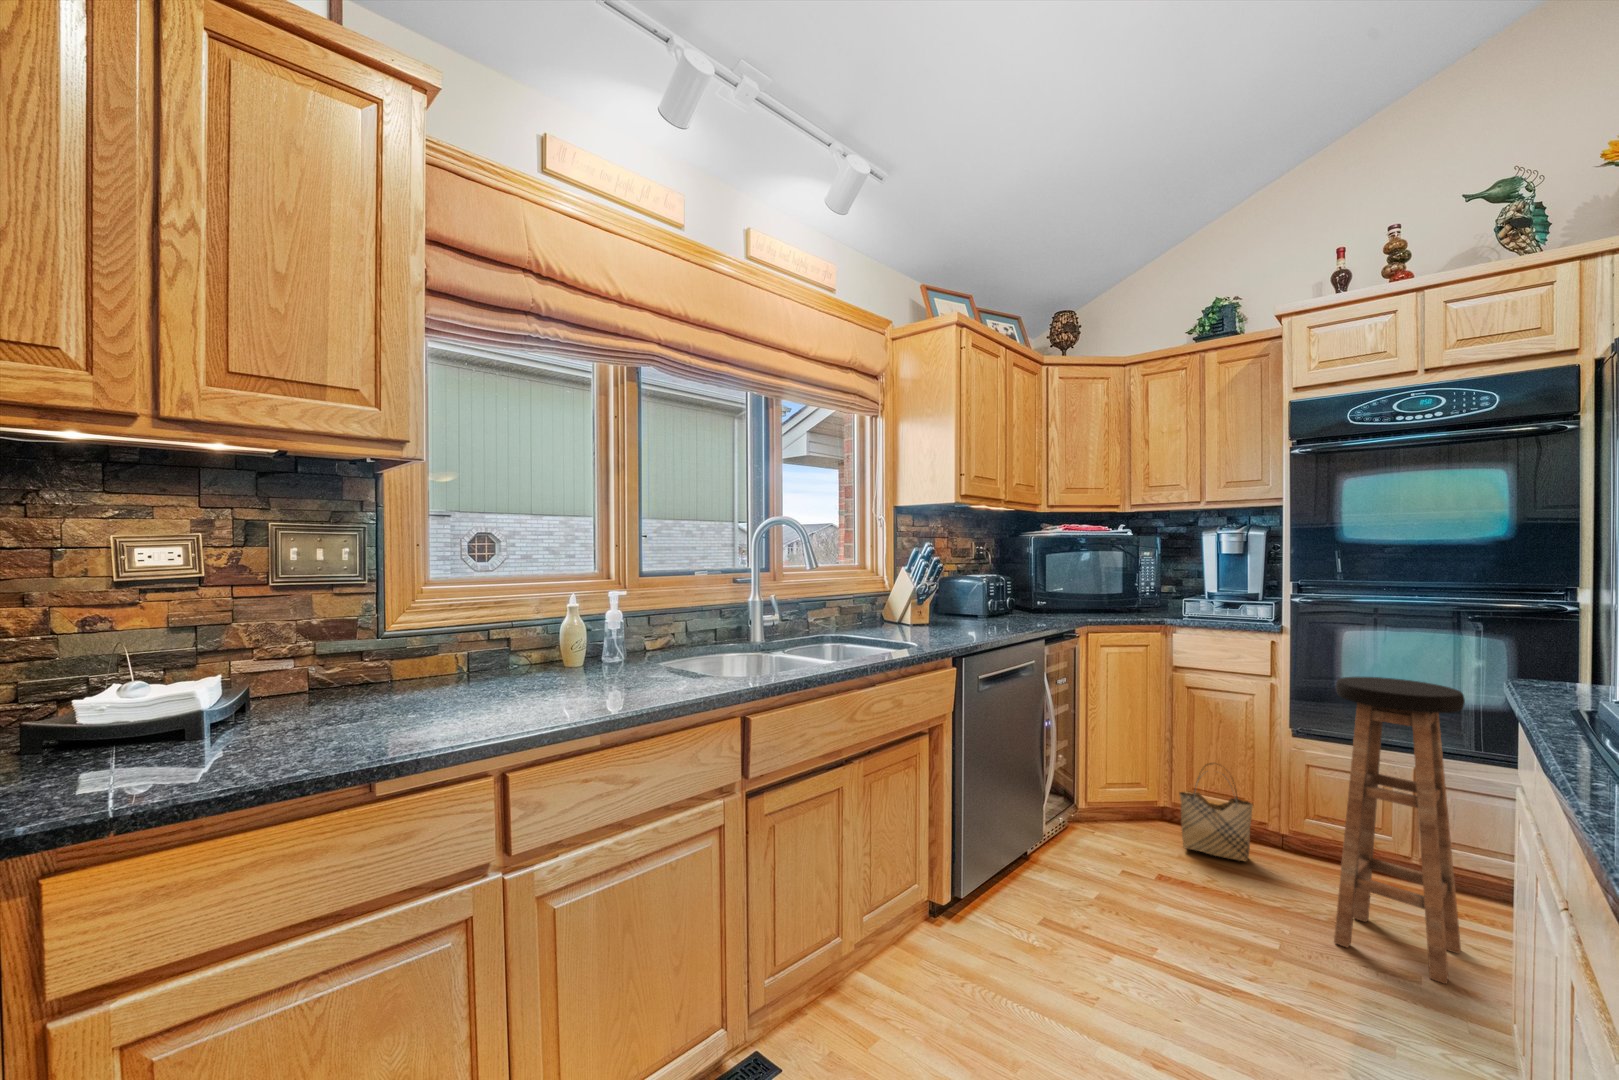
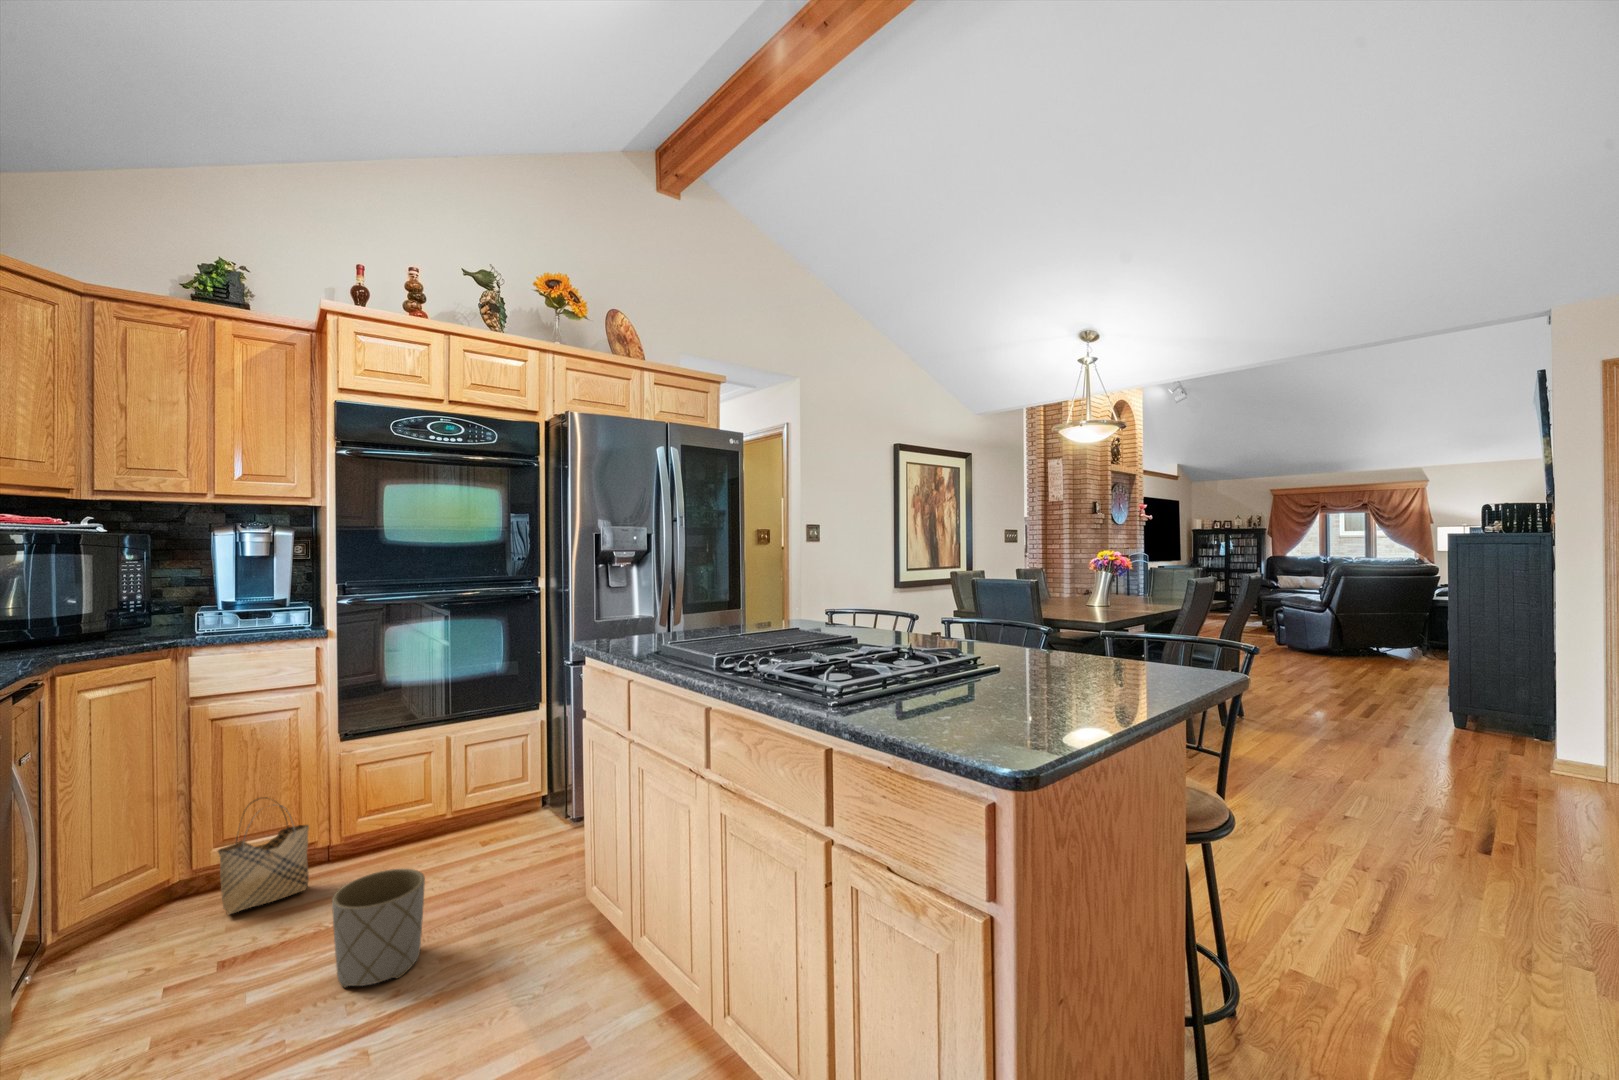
bar stool: present [1334,677,1465,984] -> none [421,657,513,910]
planter: none [1209,861,1300,976] -> present [332,869,425,988]

